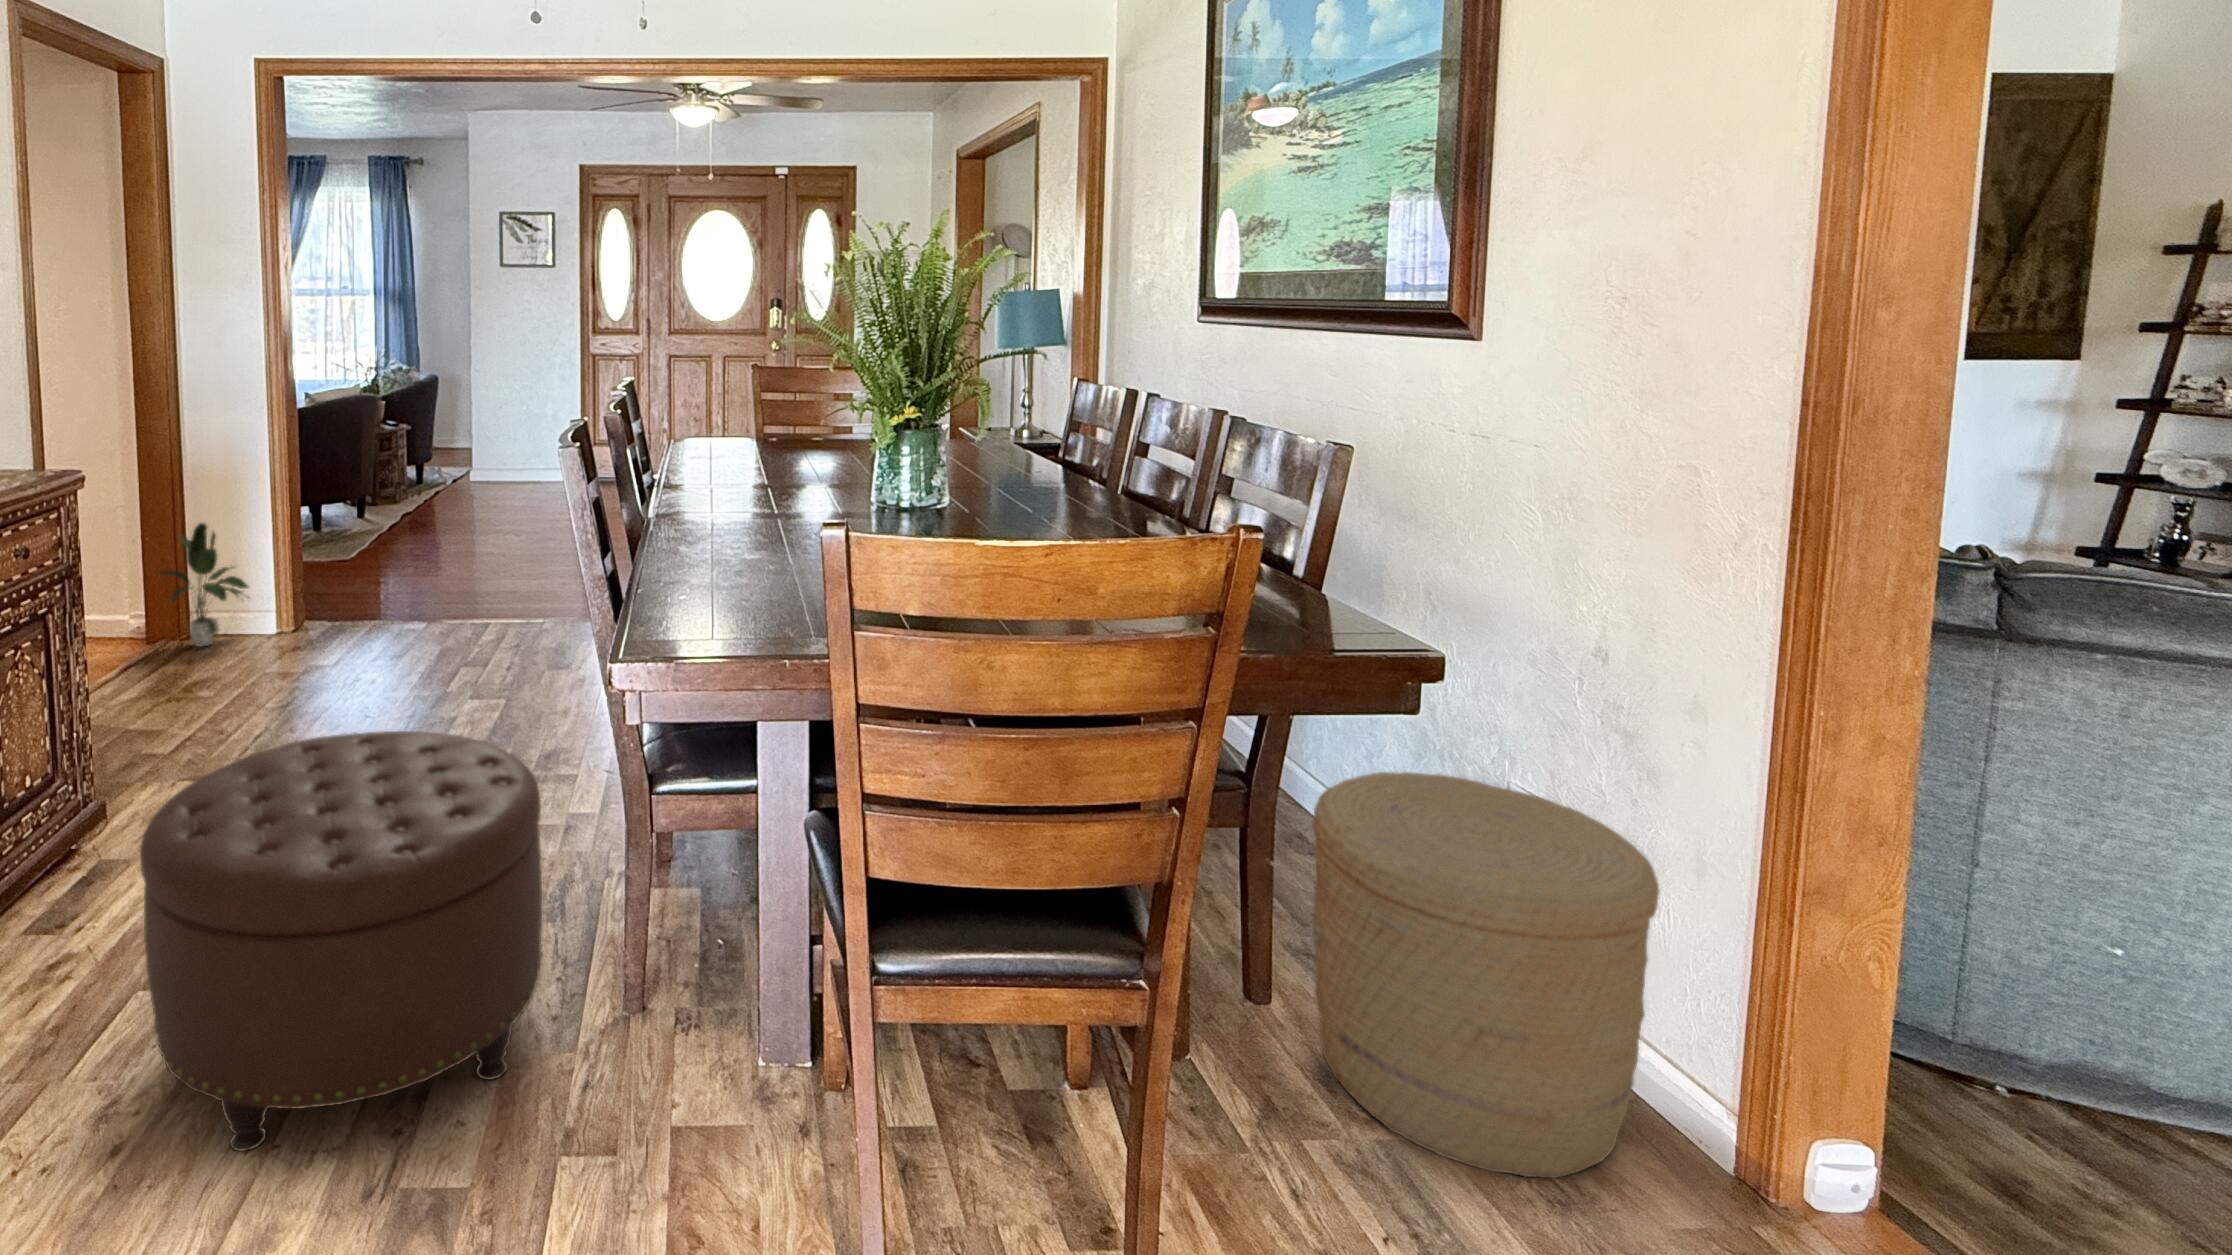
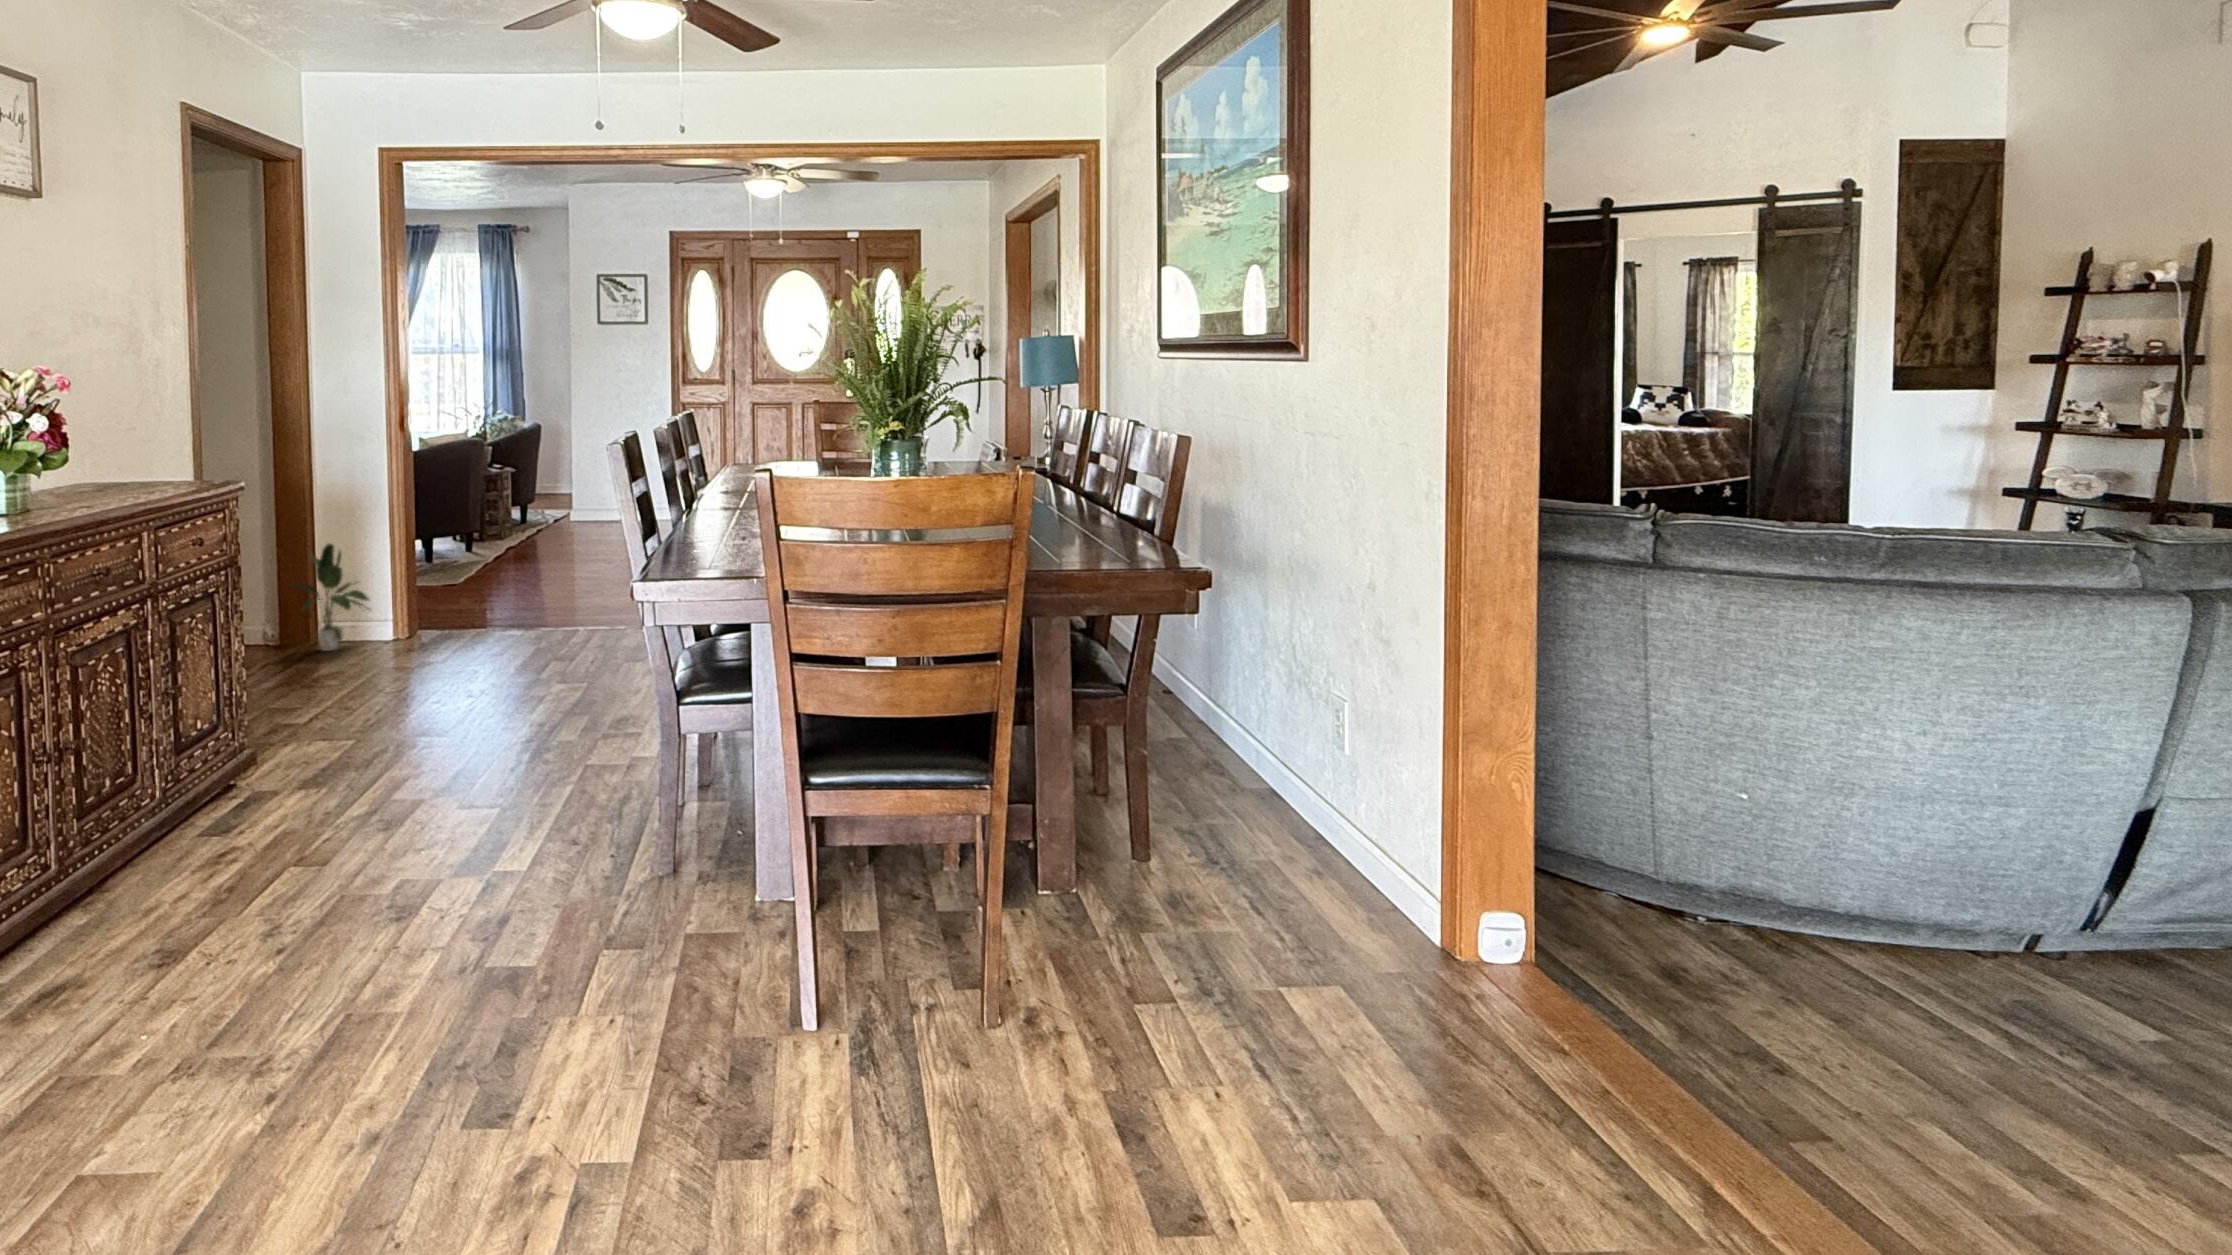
ottoman: present [140,731,542,1152] -> none [298,671,598,954]
woven basket: present [1312,772,1659,1178] -> none [1161,681,1387,950]

